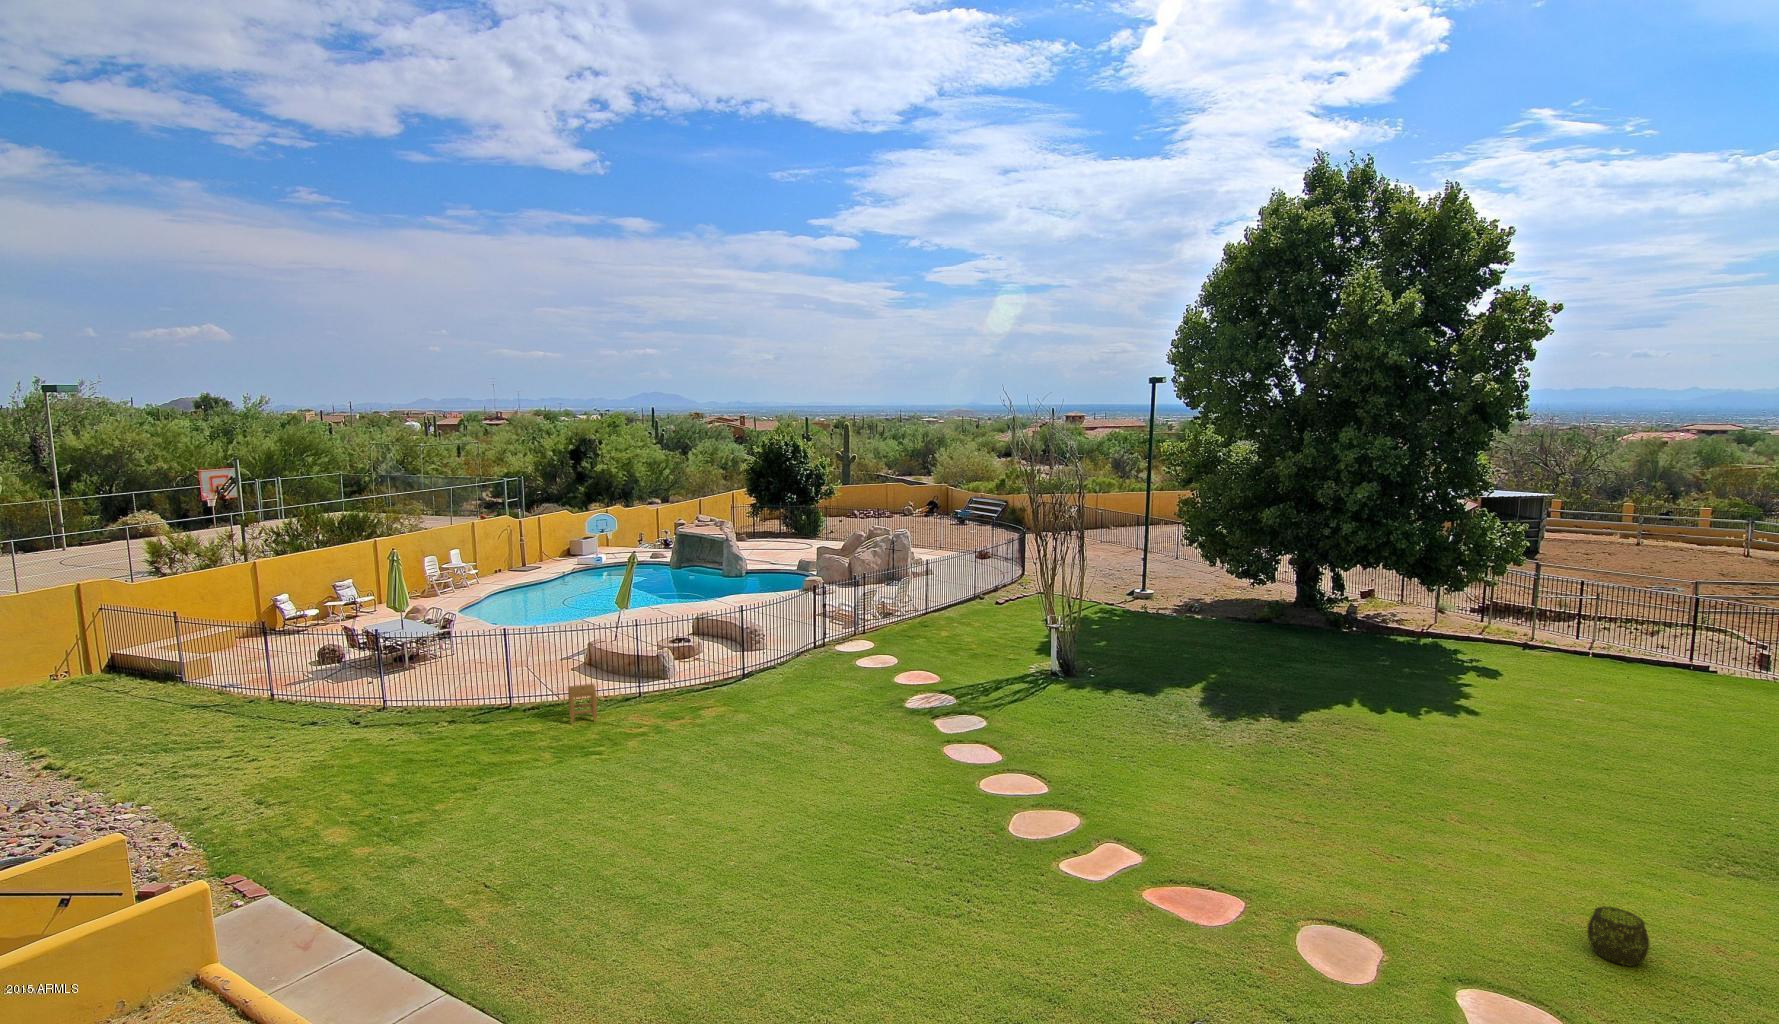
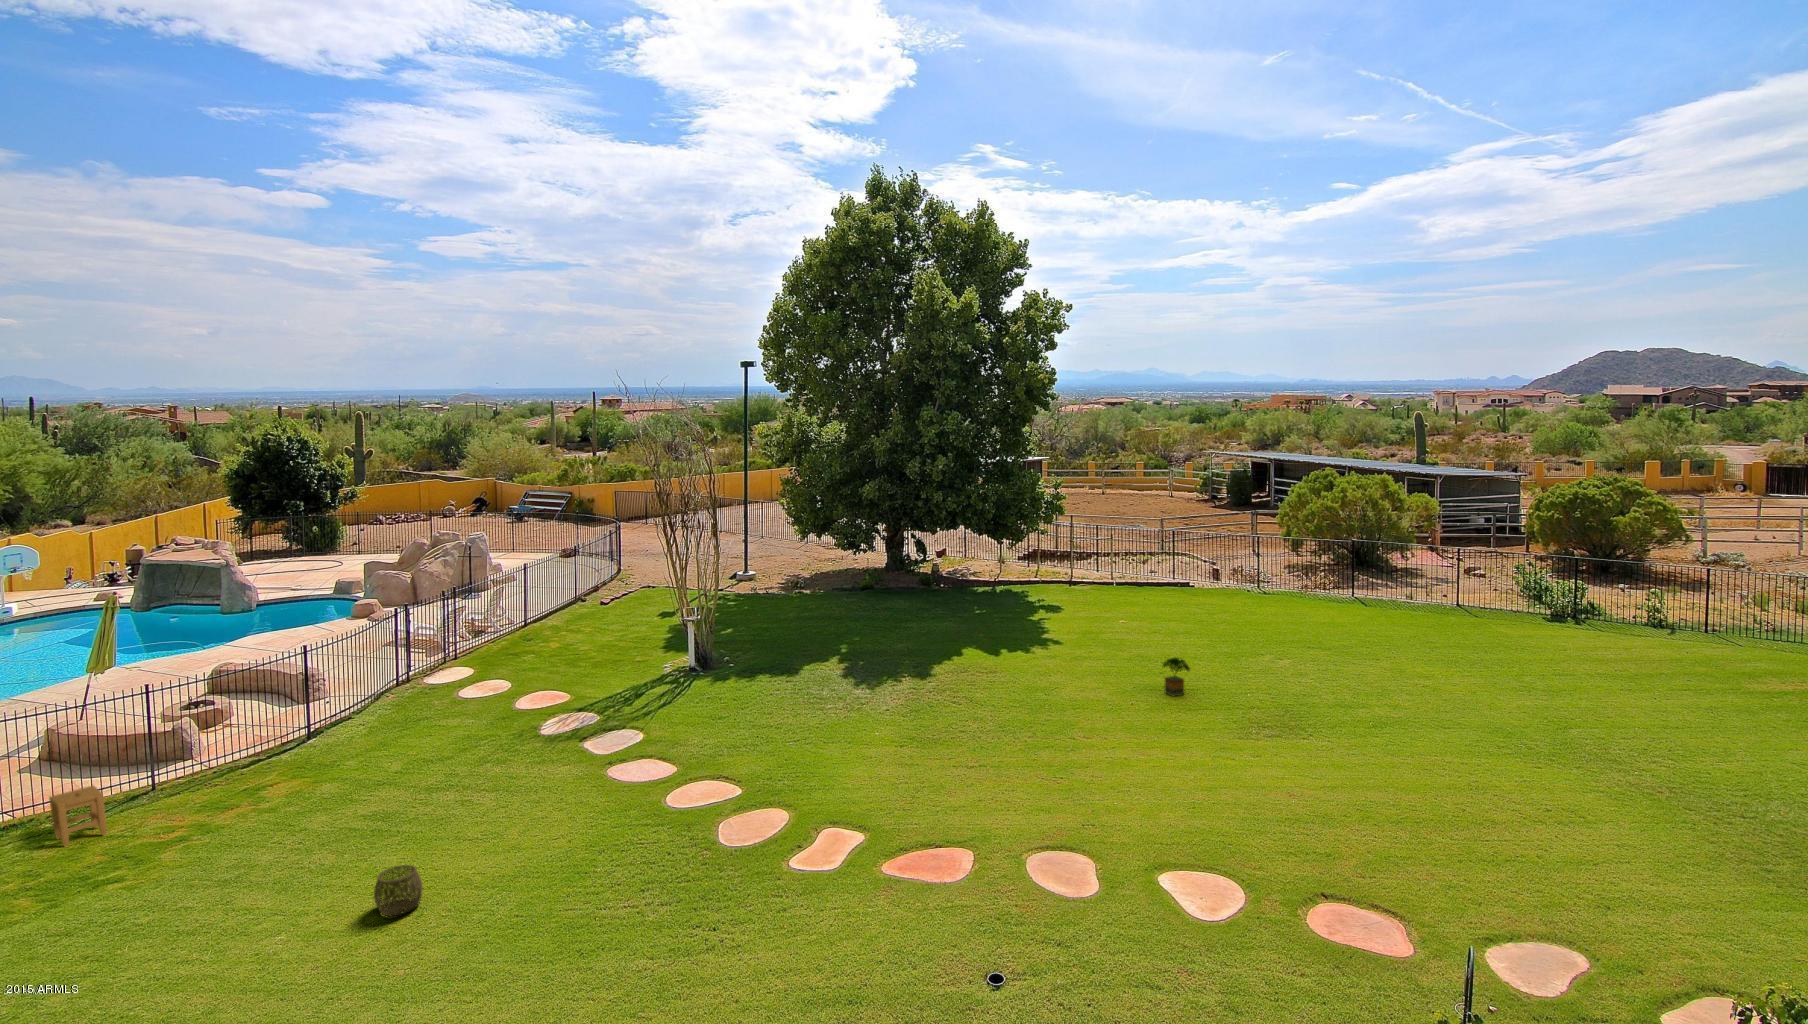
potted tree: none [1616,751,1664,803] -> present [1162,658,1190,697]
woven basket: present [1587,906,1649,966] -> present [374,865,423,916]

